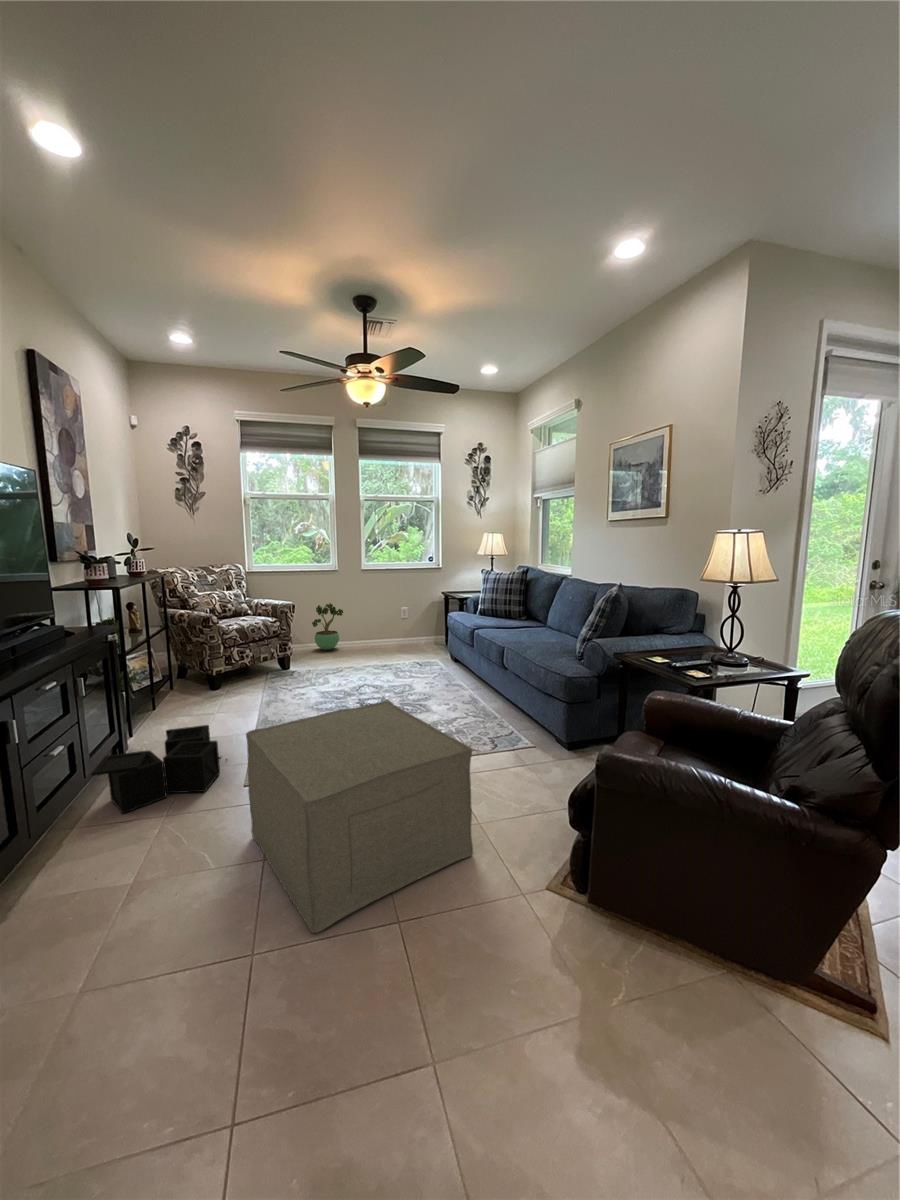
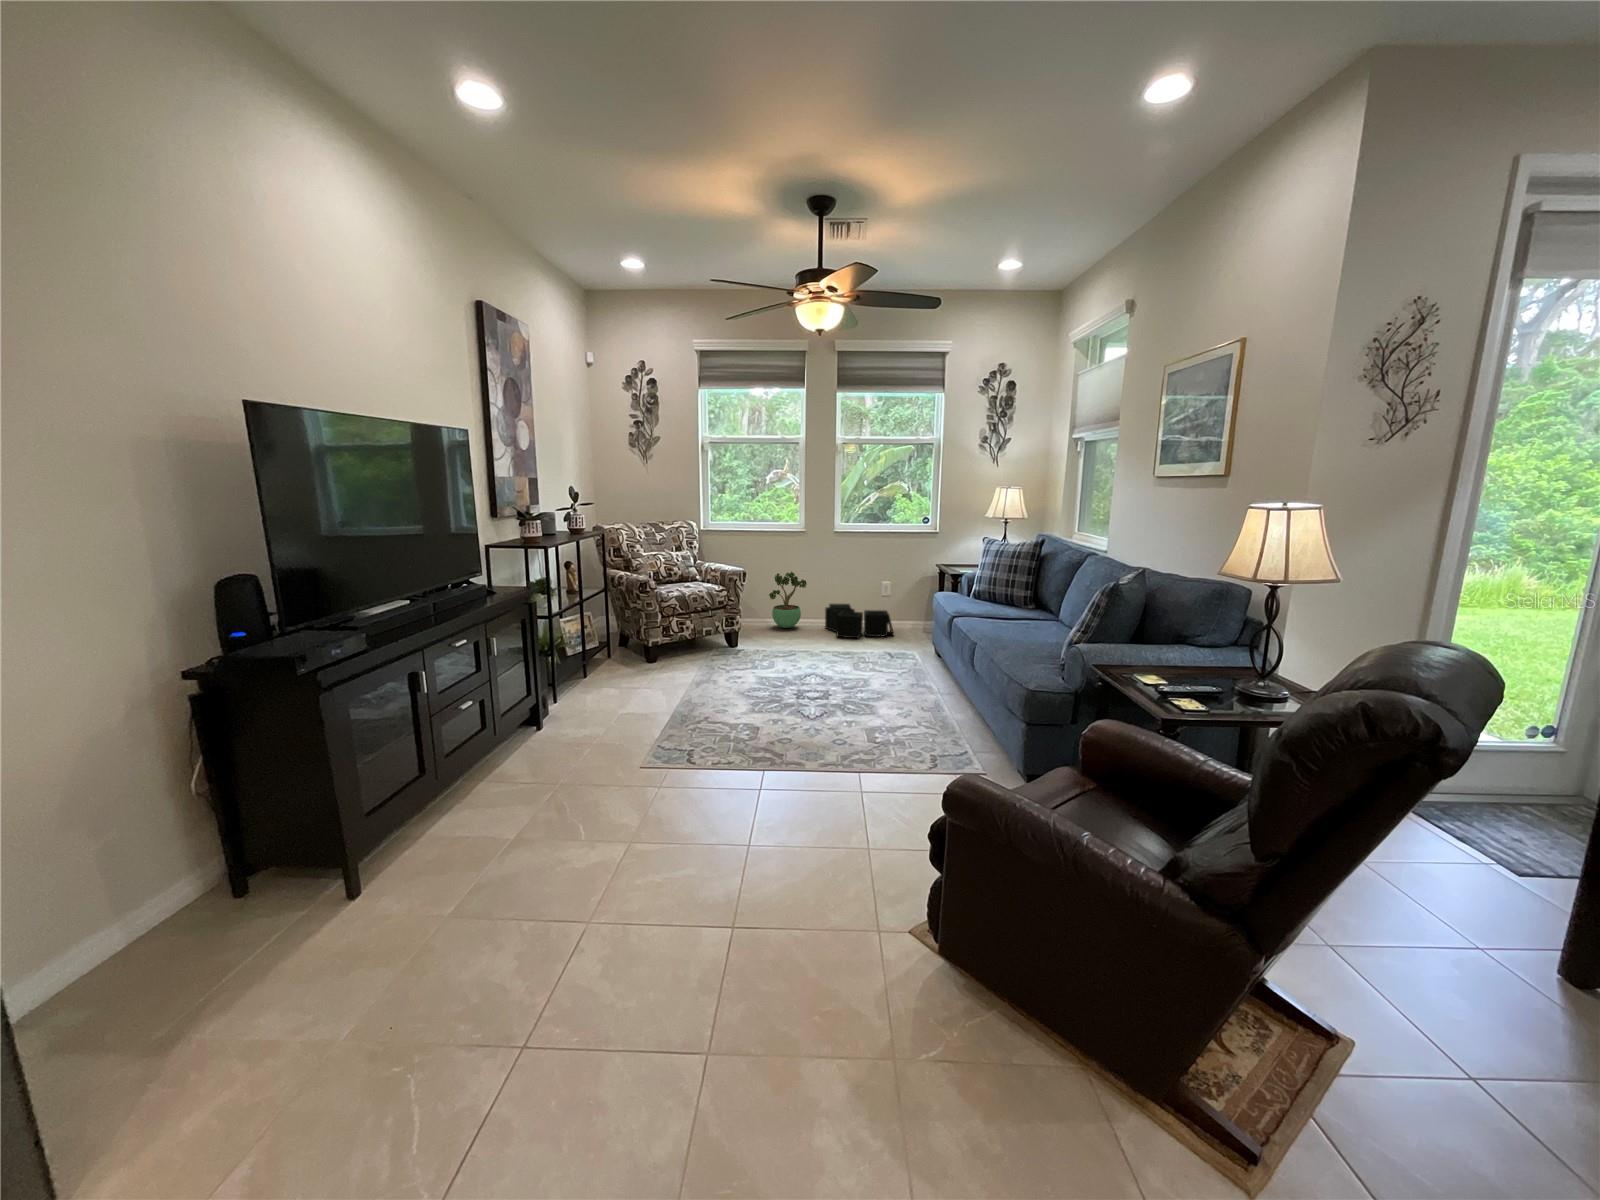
ottoman: present [246,700,473,933] -> none [627,693,847,915]
storage bin: present [91,725,227,813] -> present [825,604,894,638]

